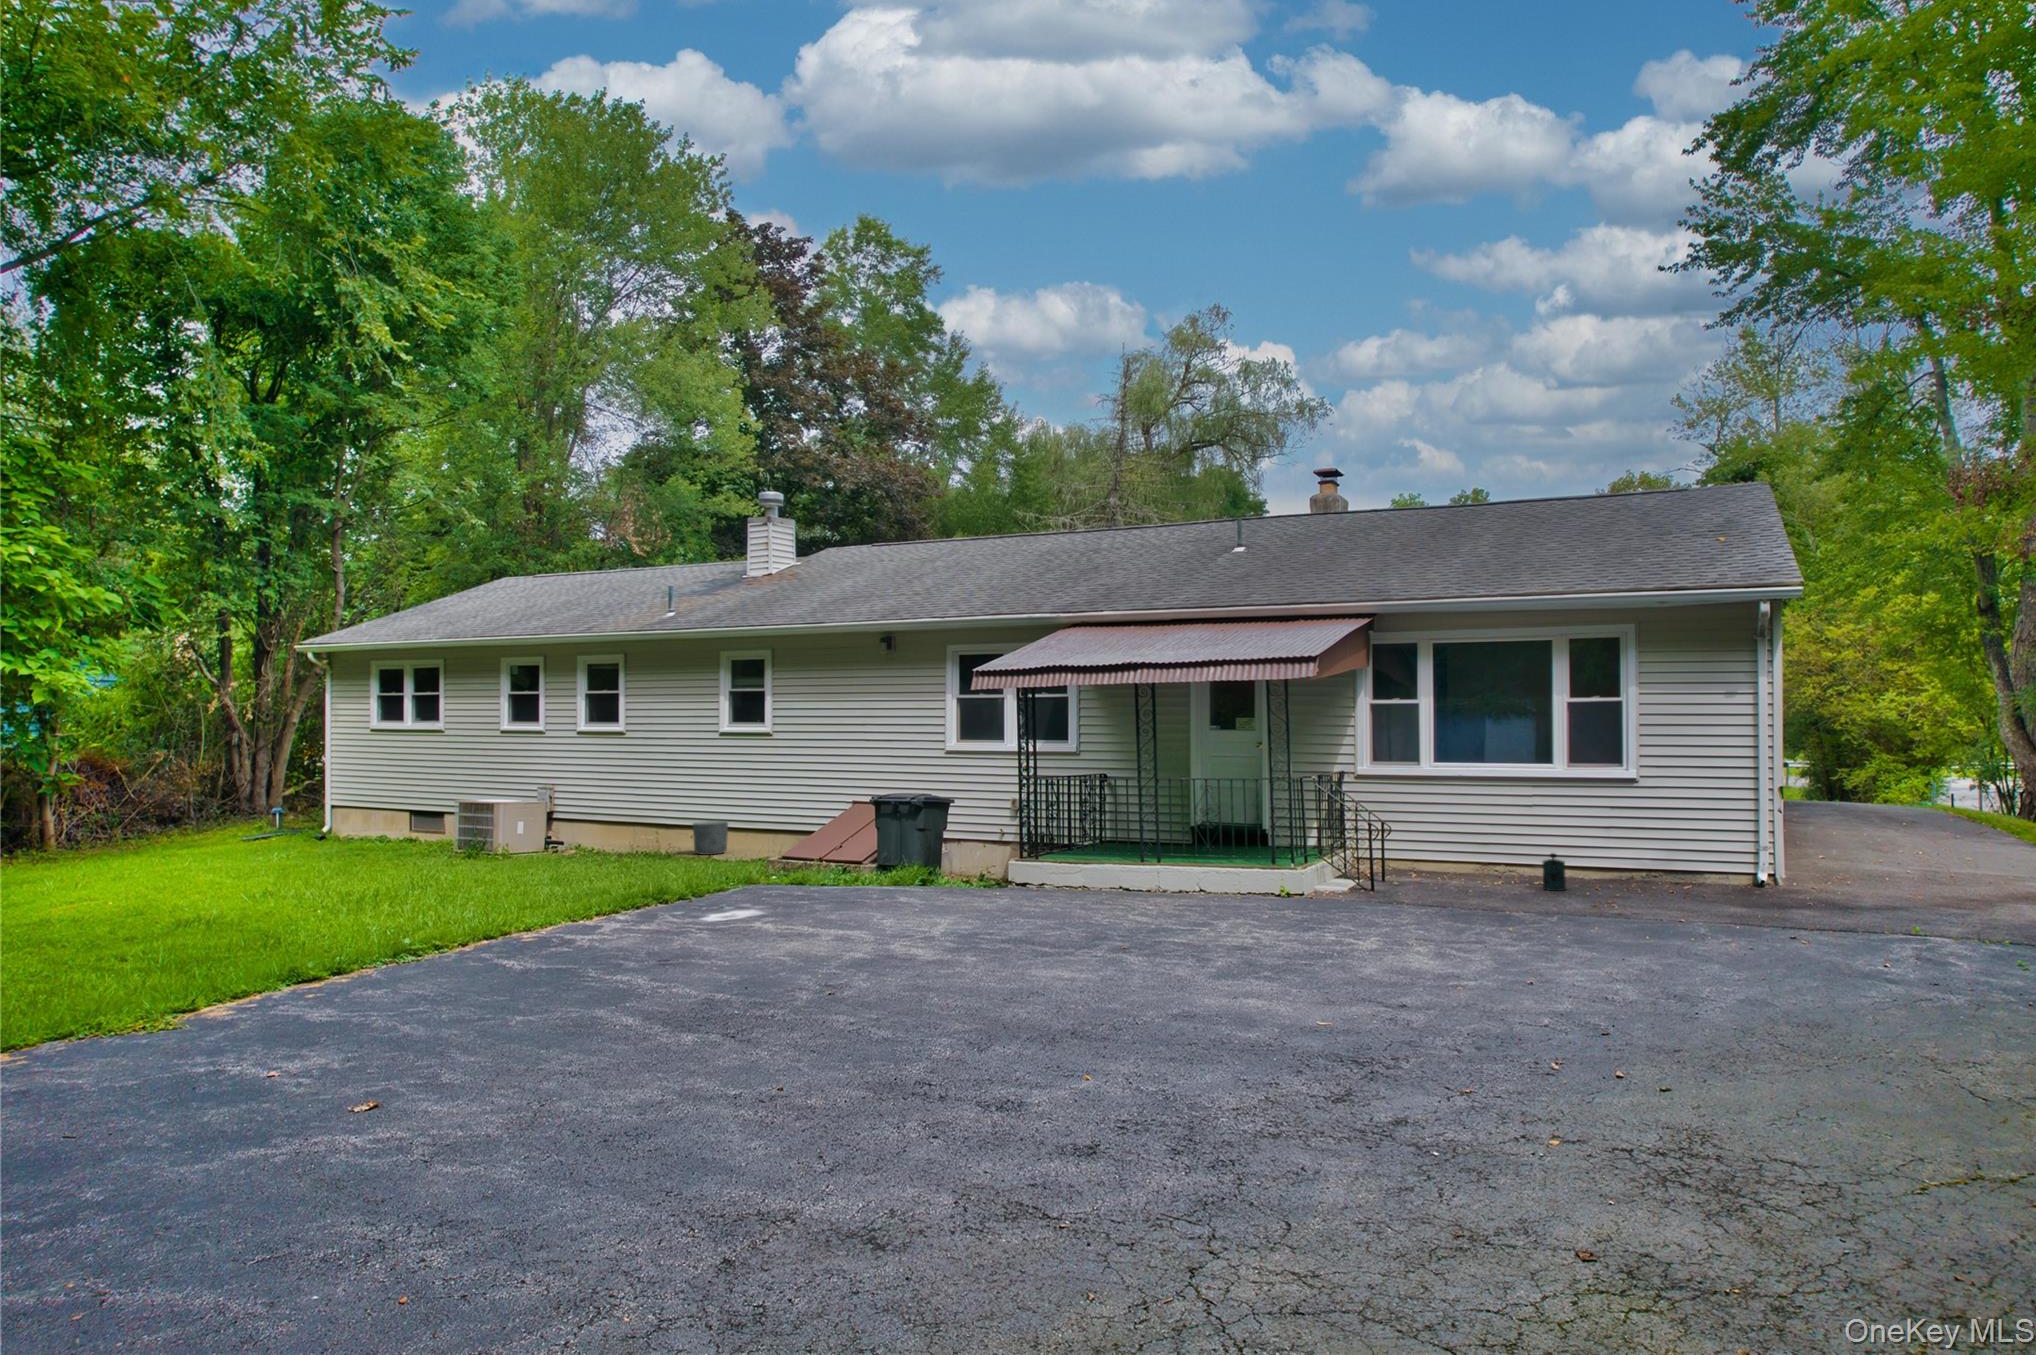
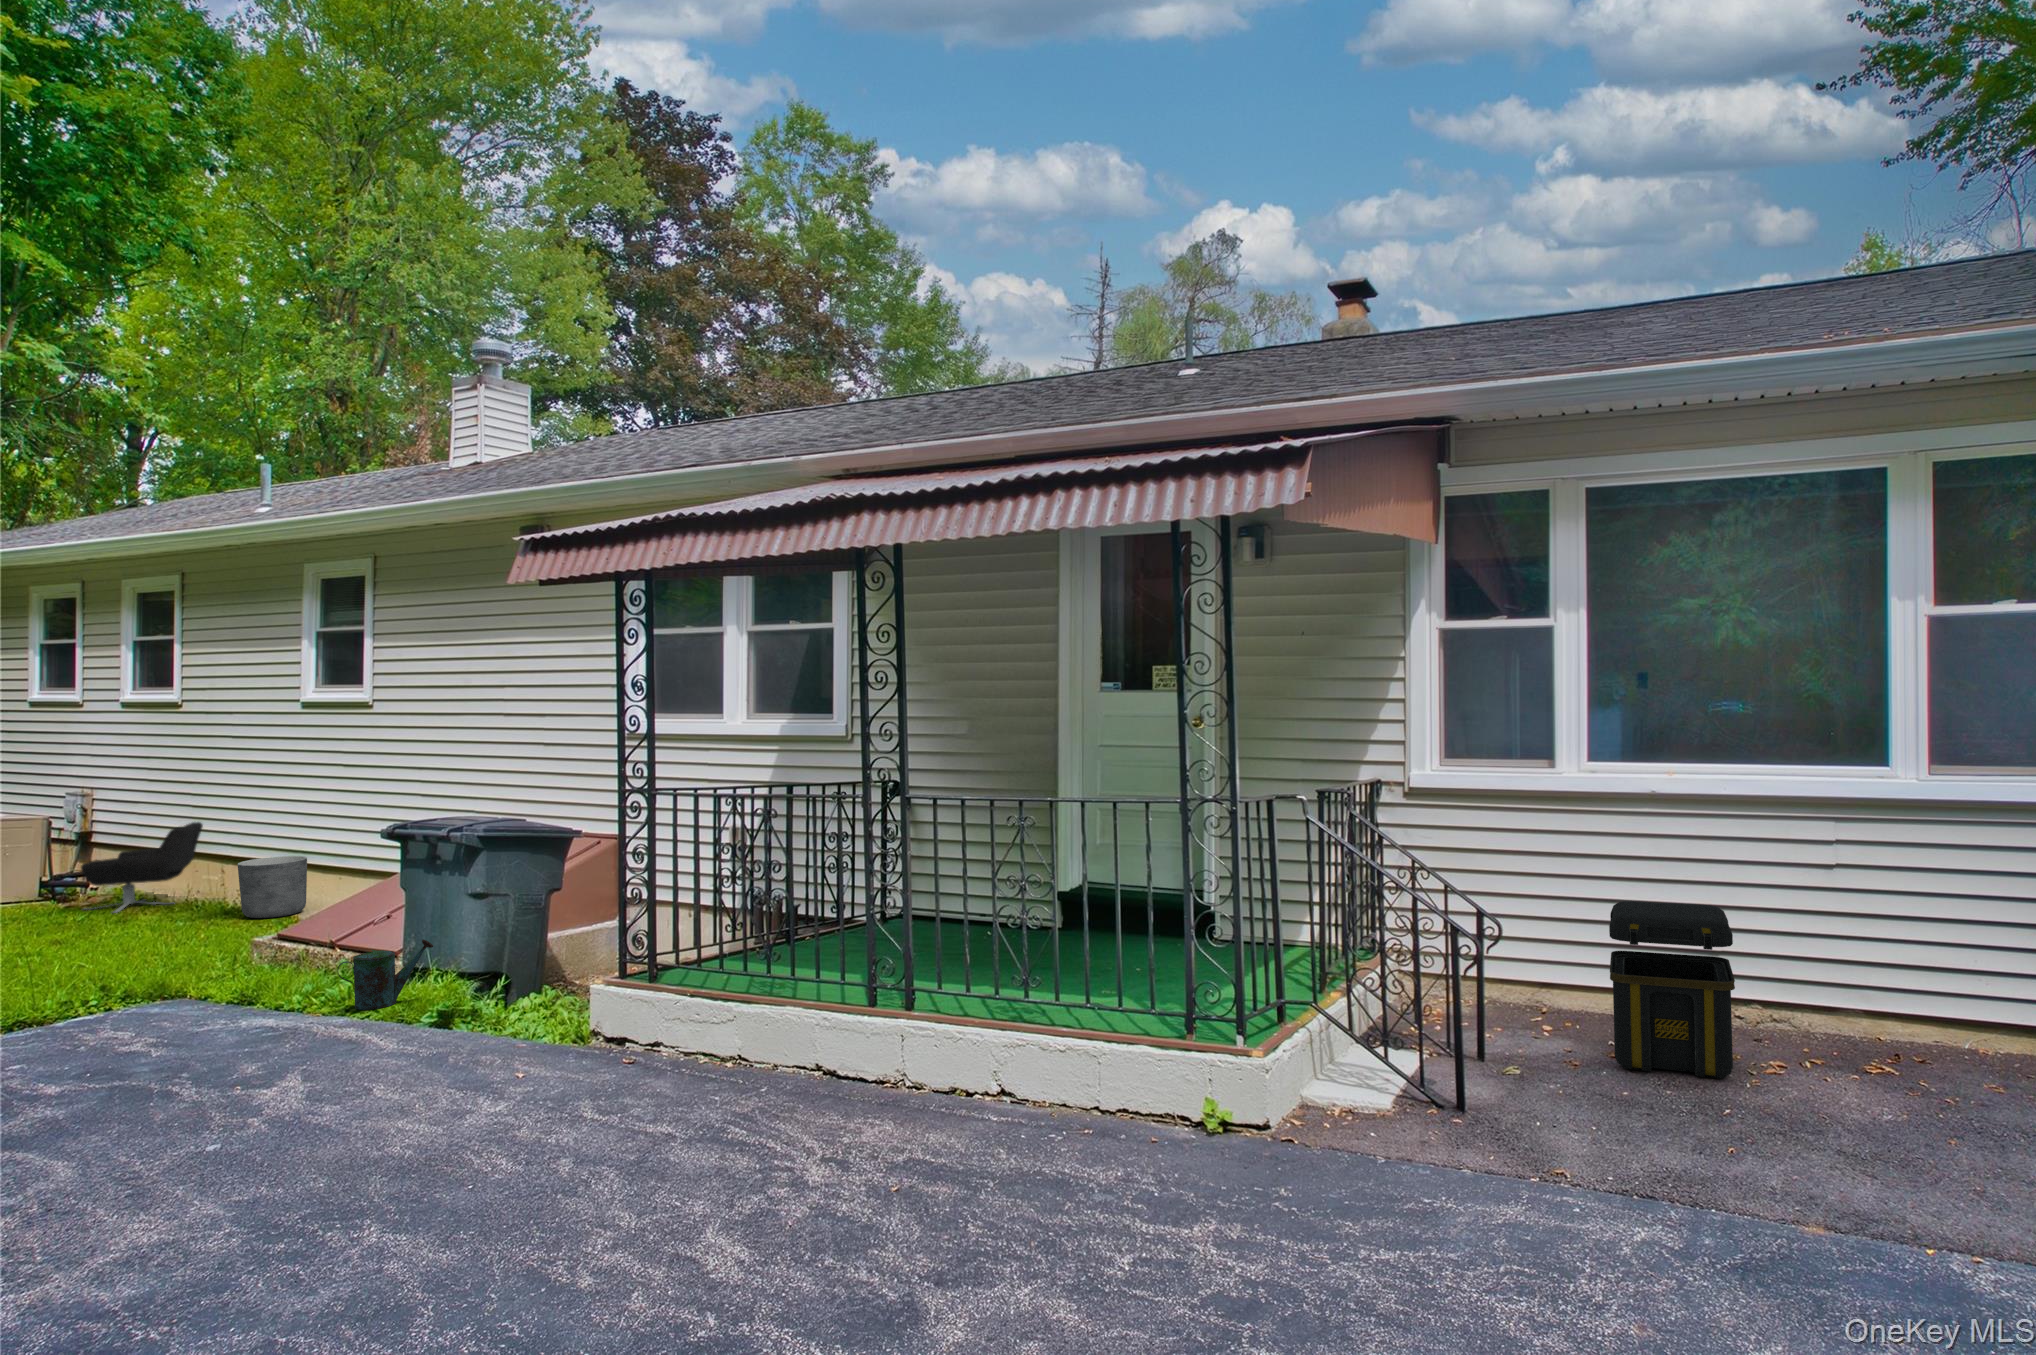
lounge chair: none [583,803,645,853] -> present [81,822,203,913]
toolbox: none [1440,821,1489,889] -> present [1609,901,1735,1078]
watering can: present [1543,853,1566,891] -> present [338,939,433,1010]

